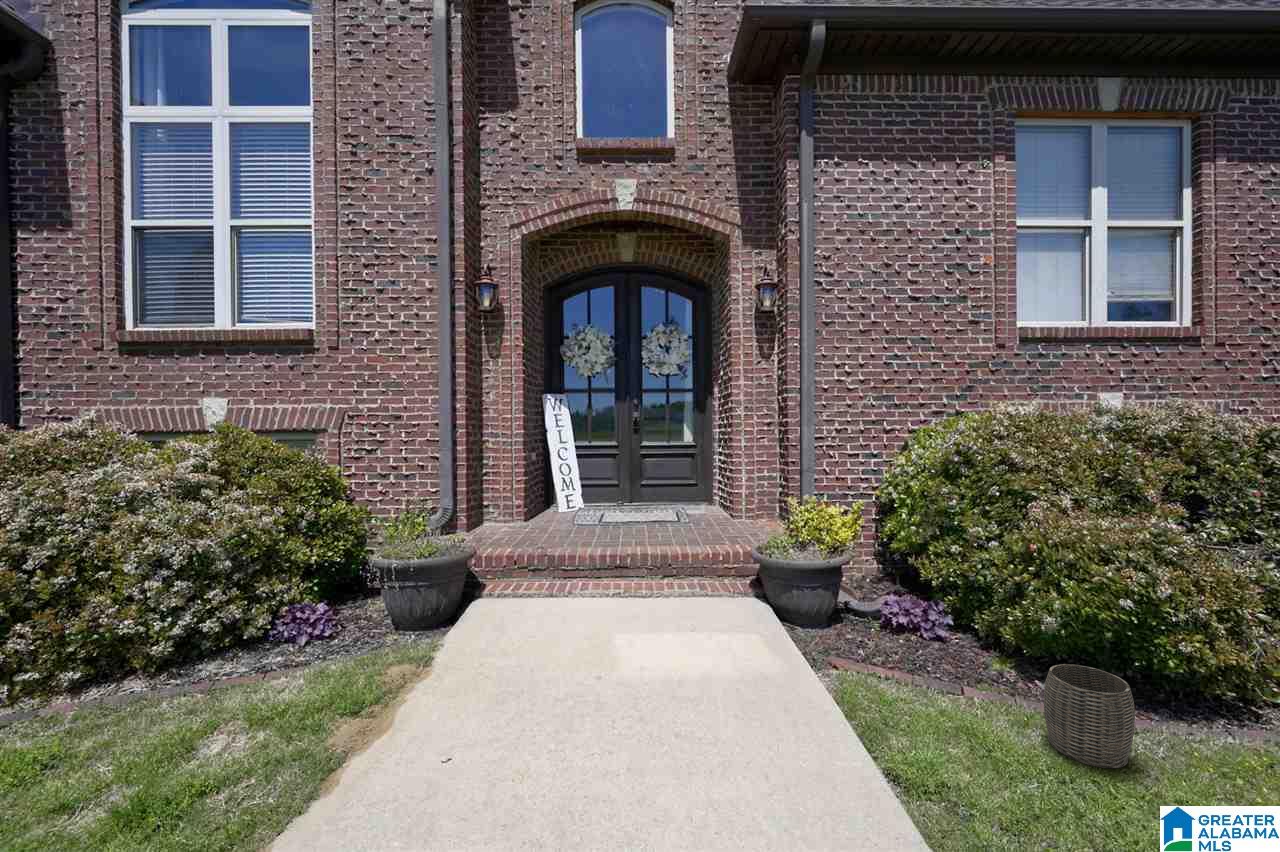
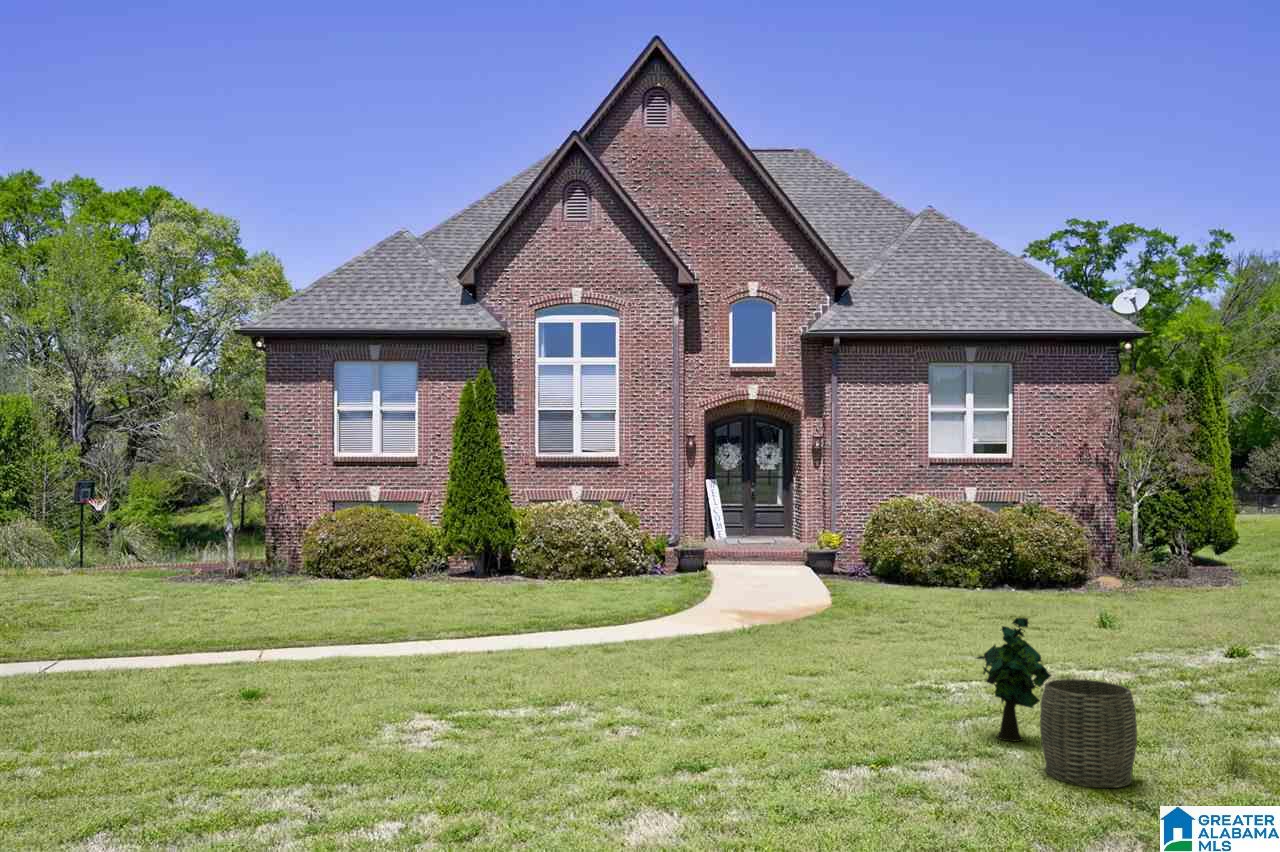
decorative plant: none [986,601,1053,697] -> present [976,618,1051,741]

